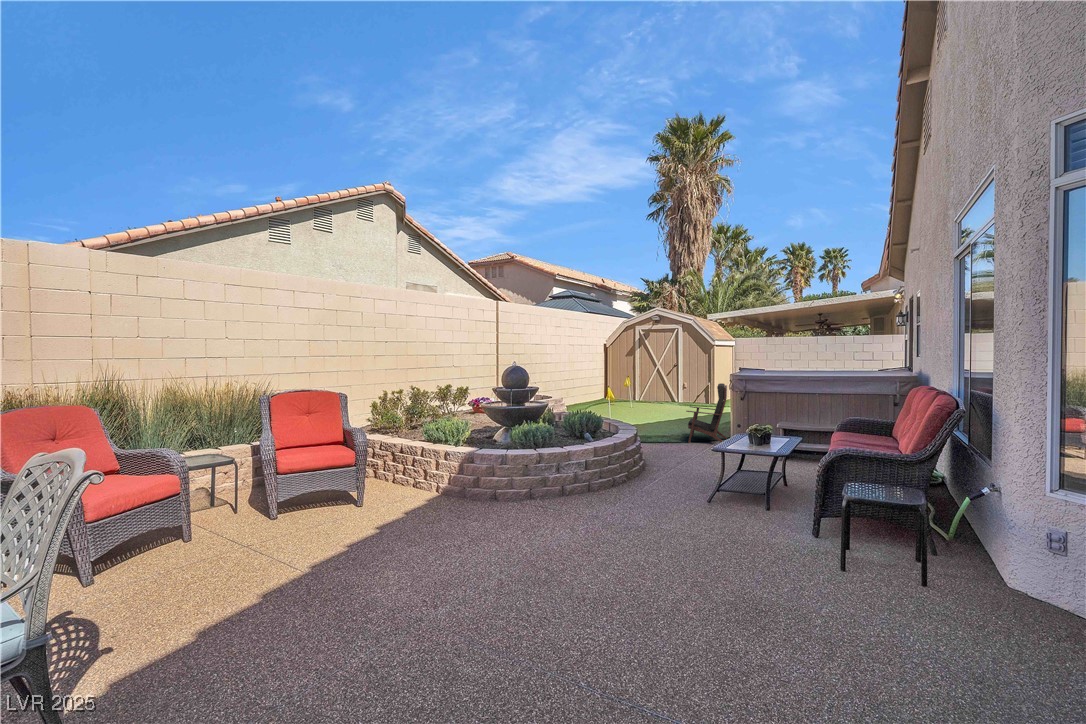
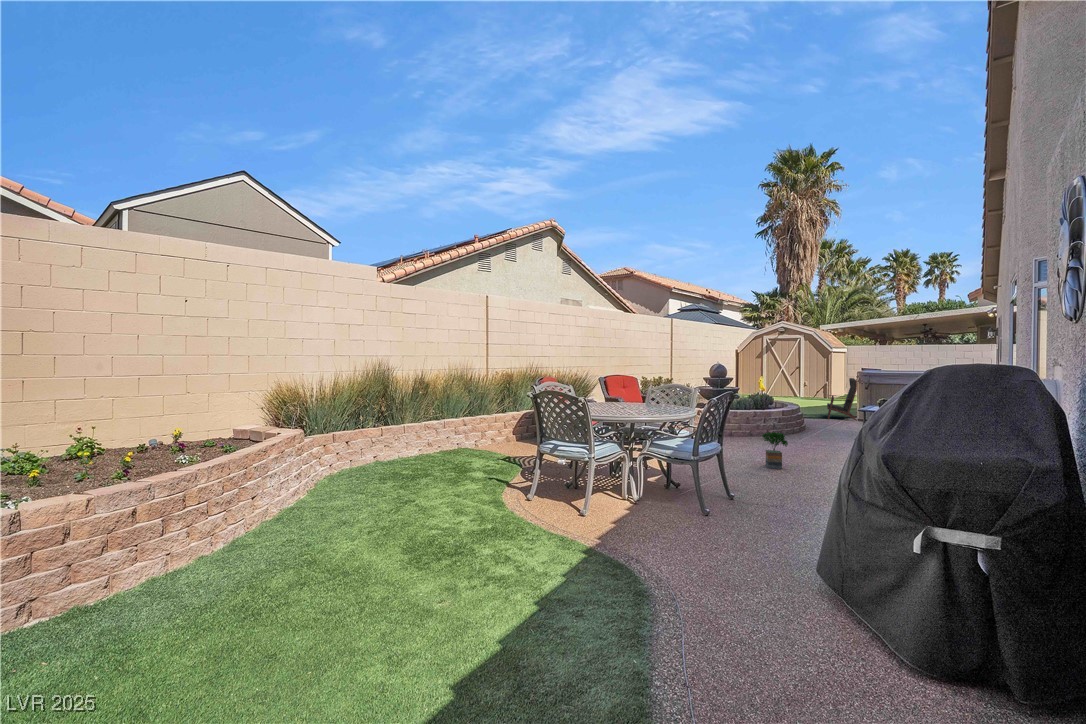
potted tree: none [416,556,477,663] -> present [762,432,788,469]

